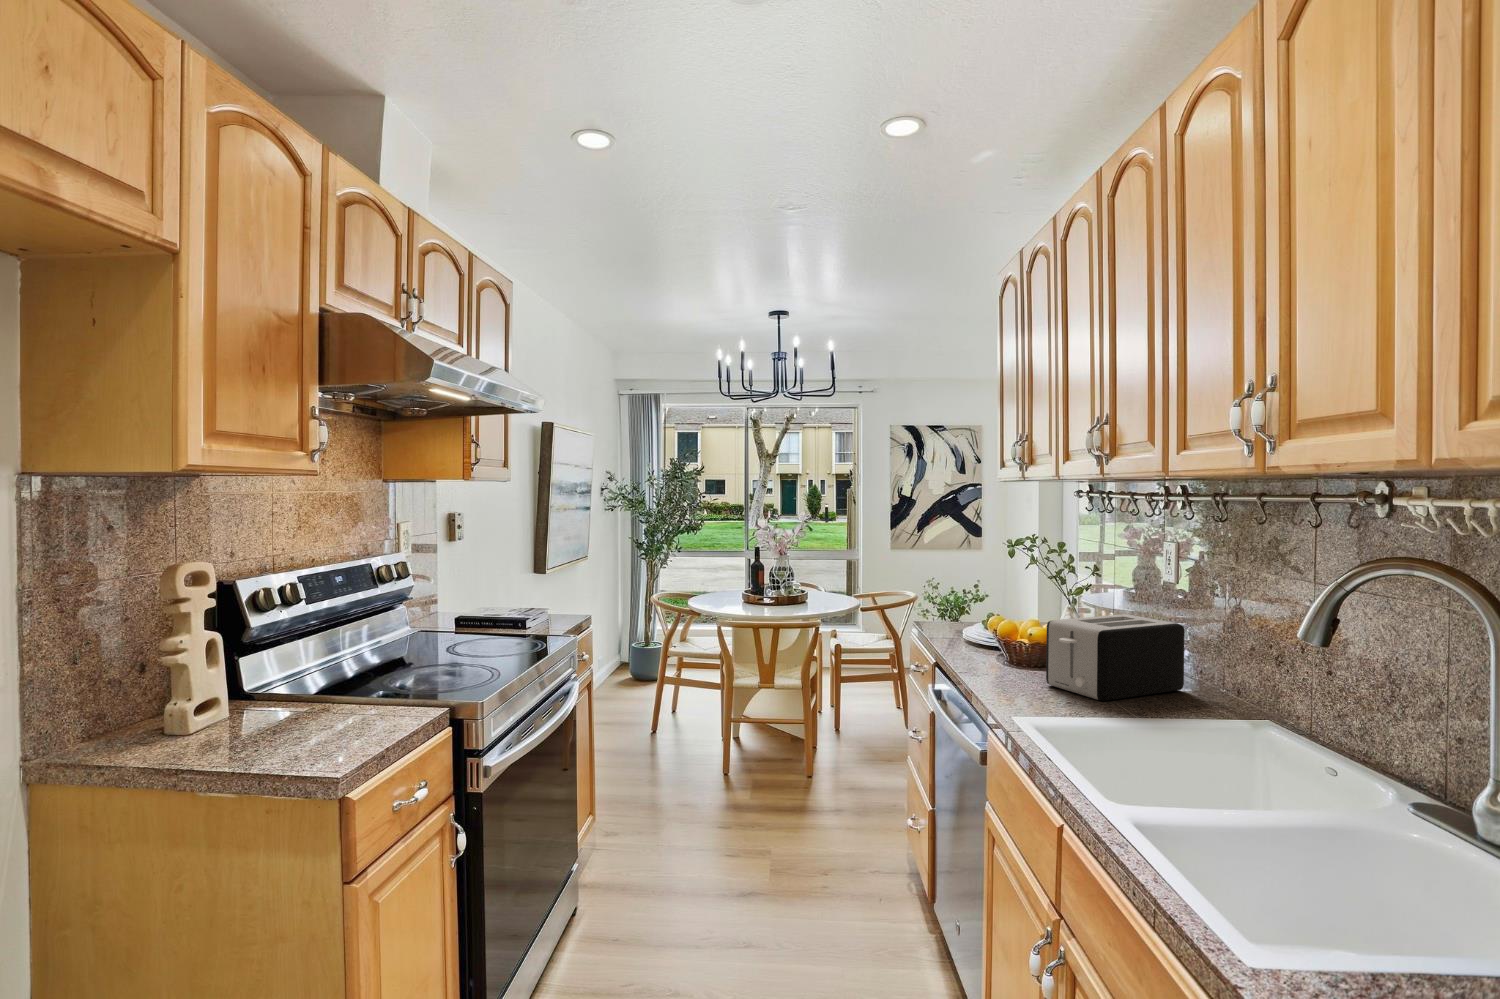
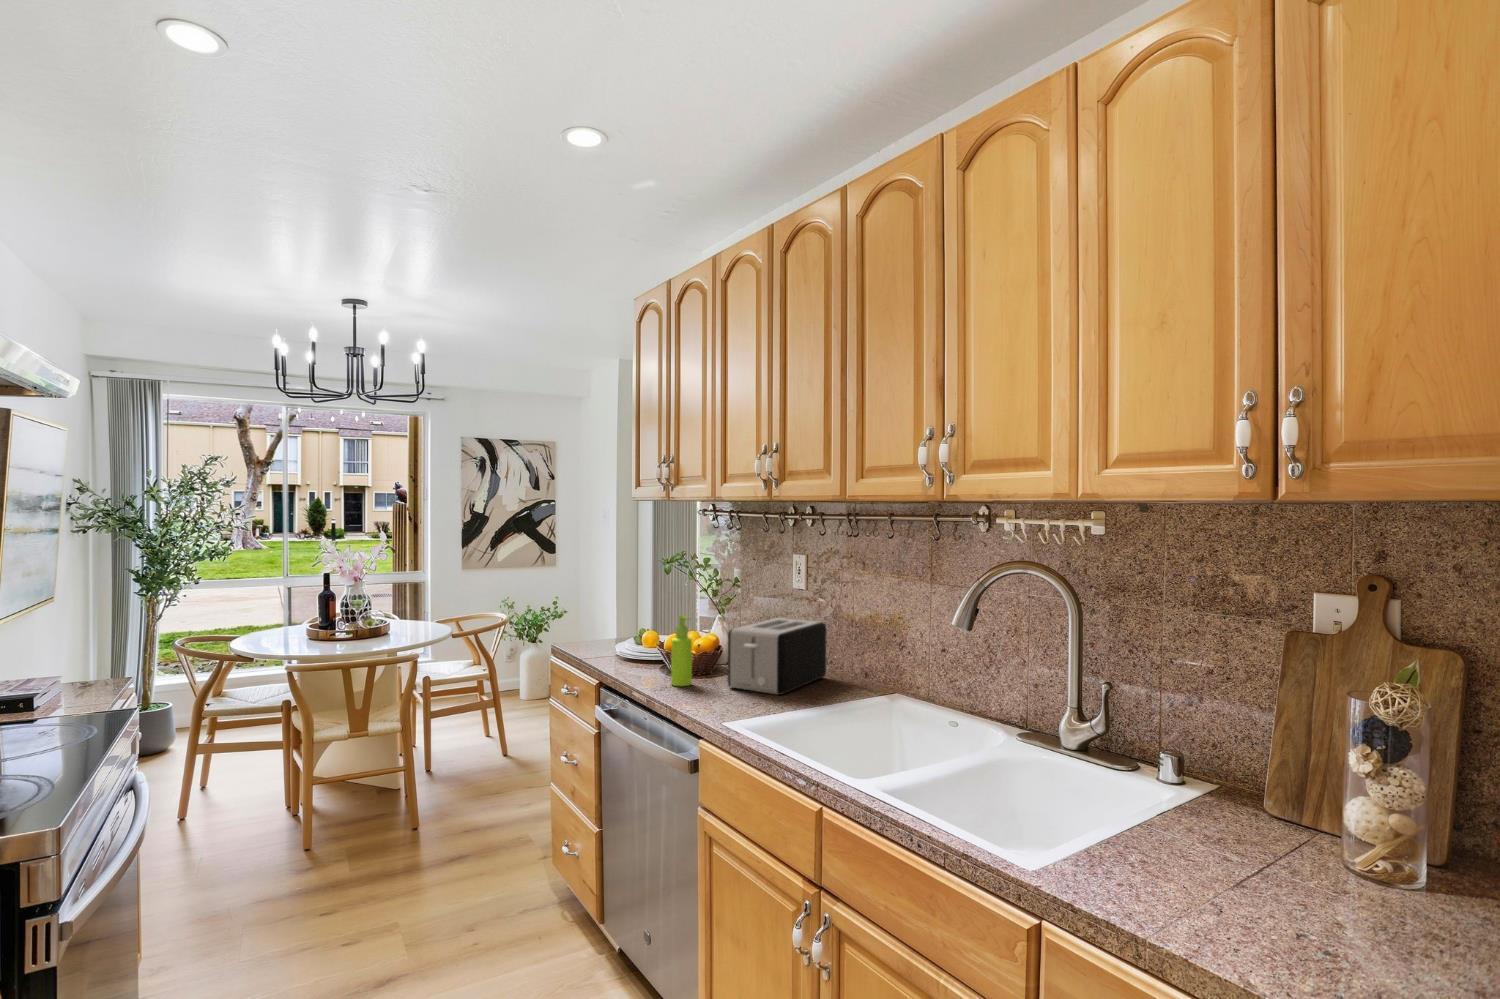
soap dispenser: none [988,601,1011,677] -> present [671,615,692,686]

